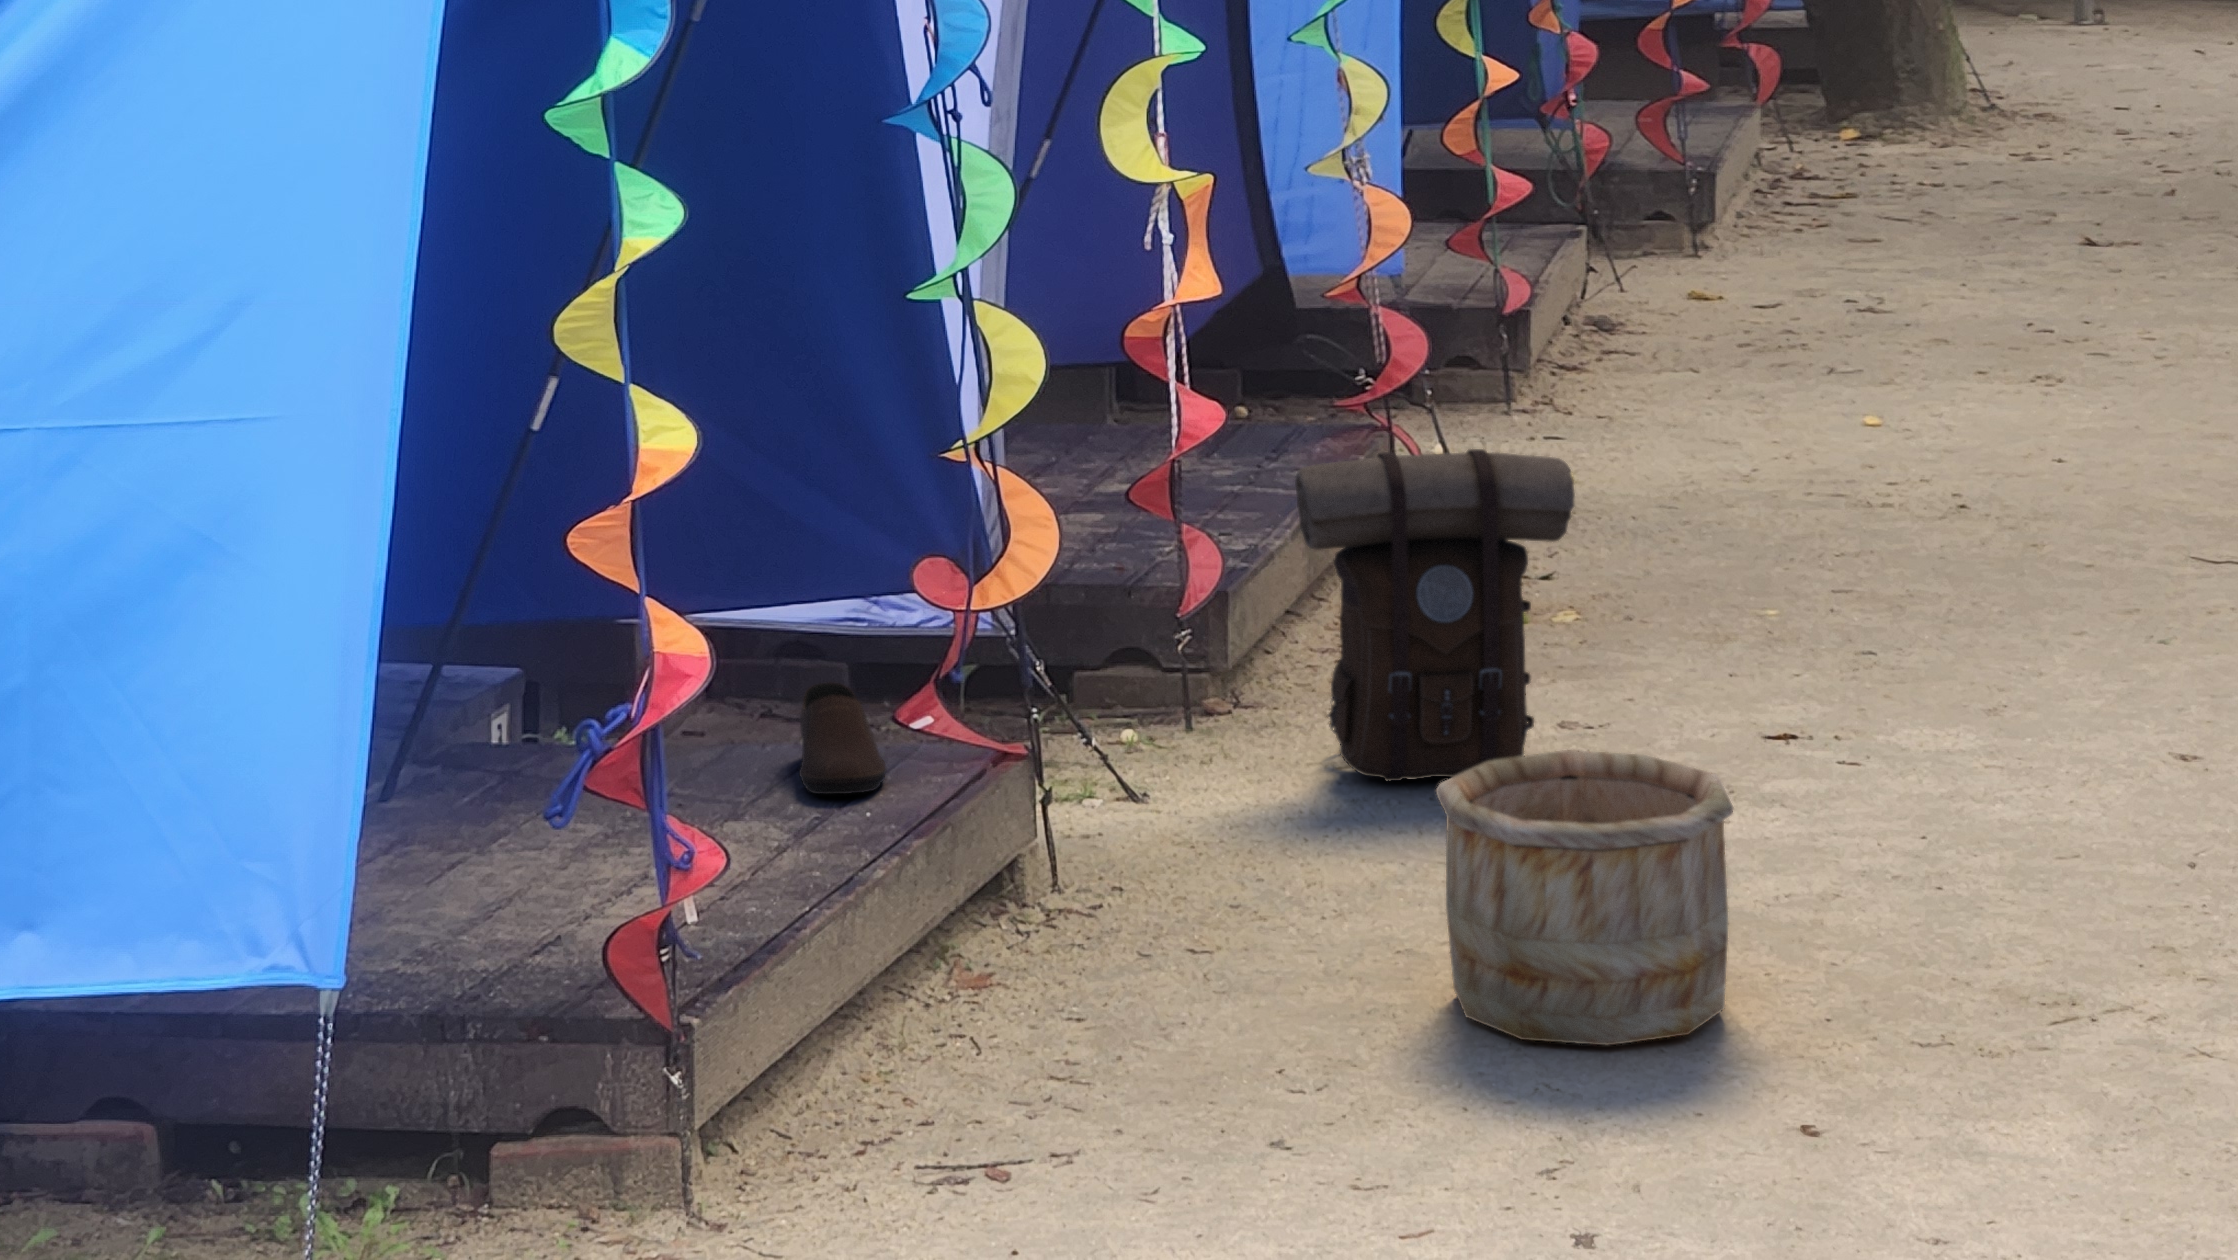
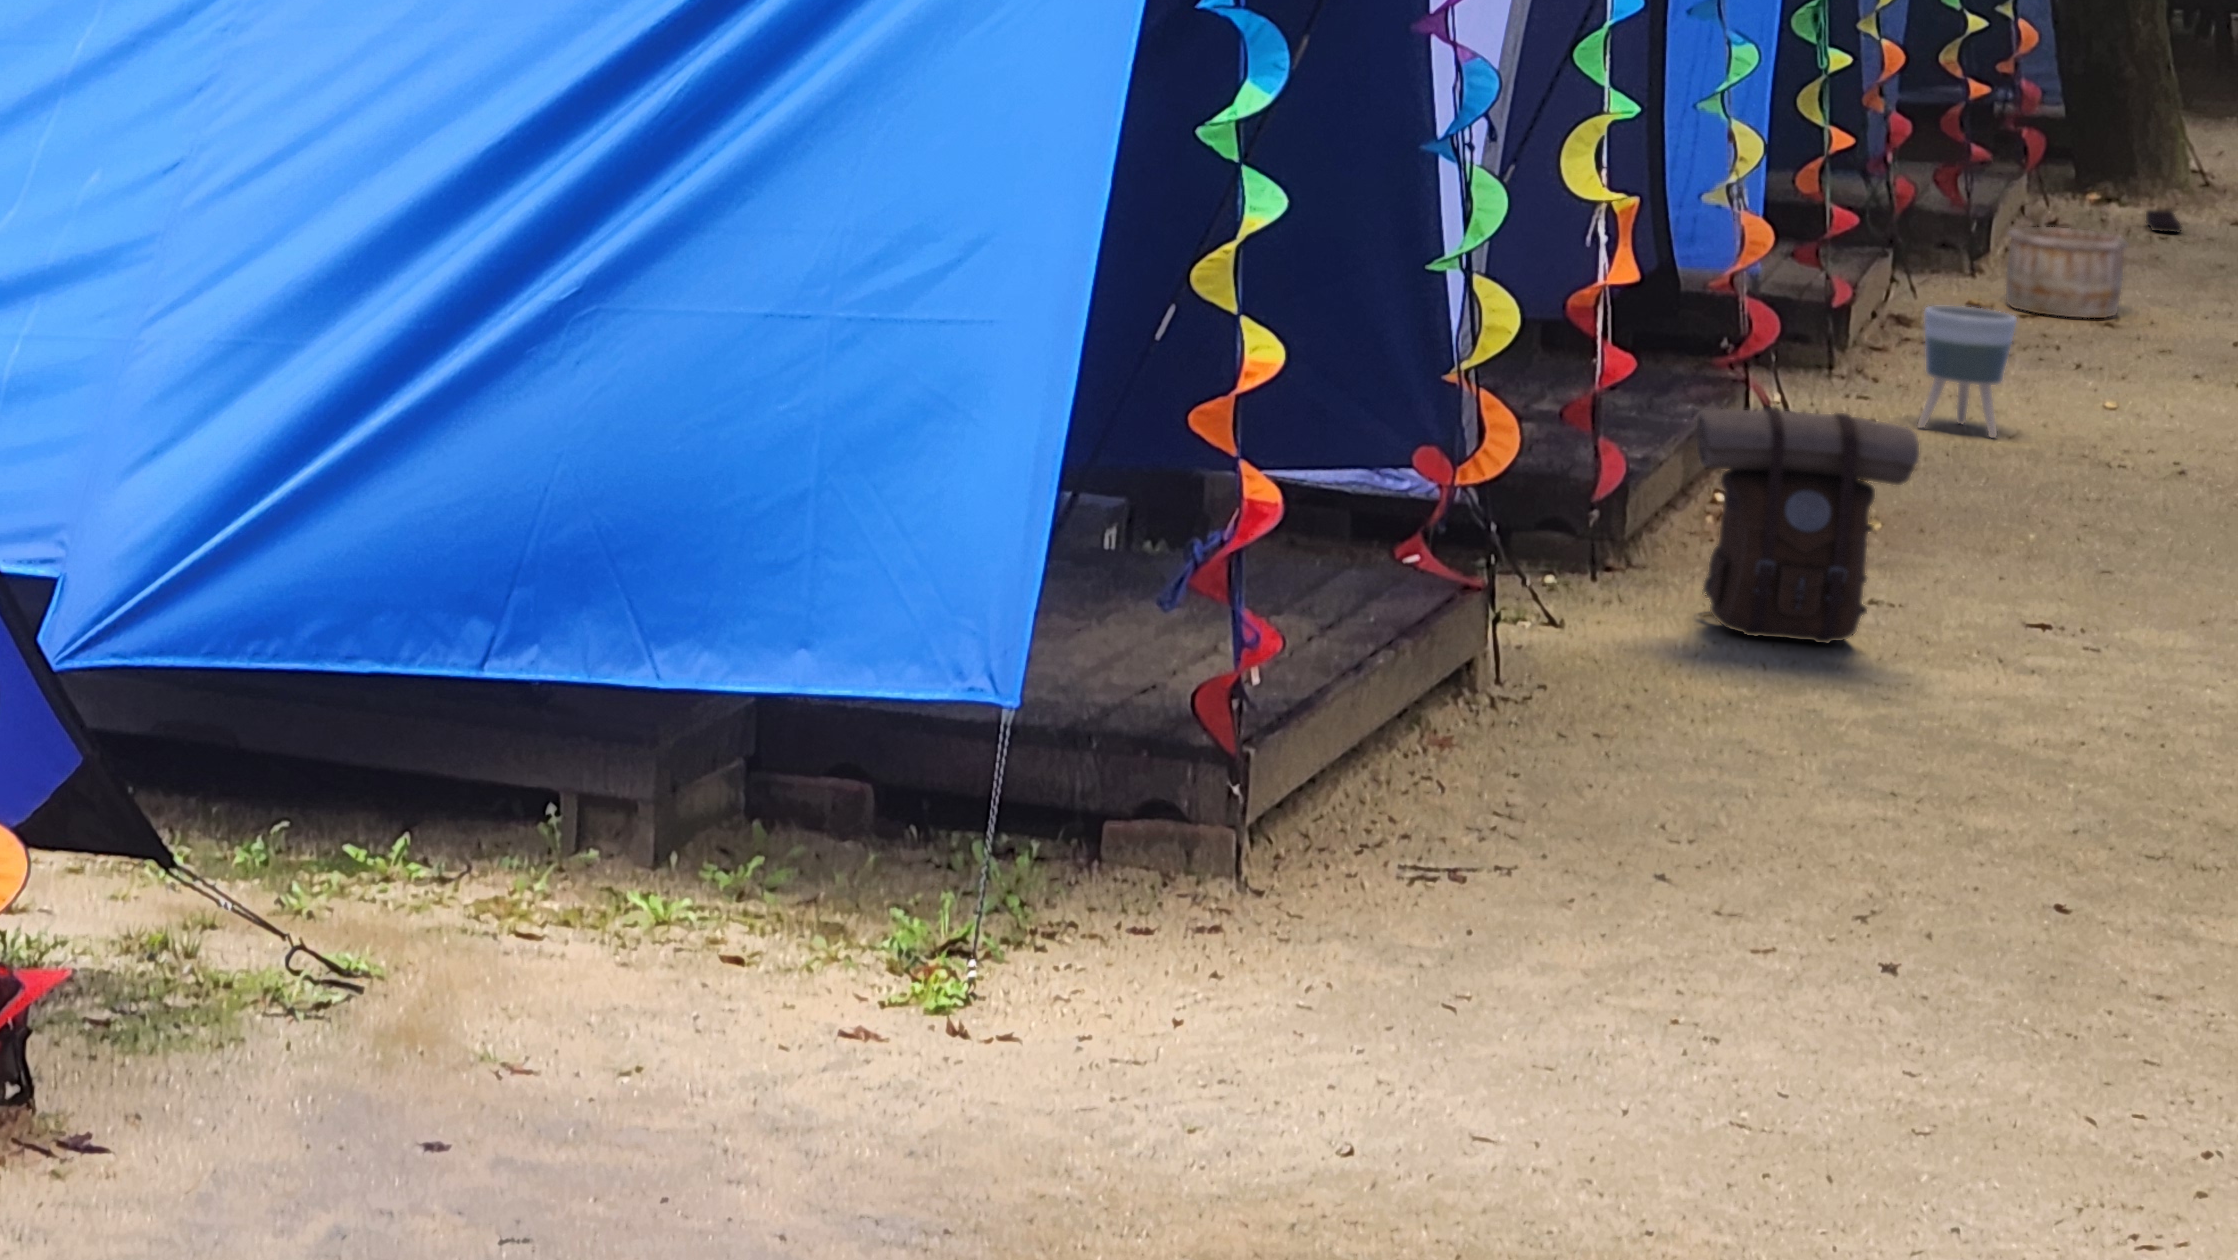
planter: none [1610,280,1719,453] -> present [1918,306,2016,438]
shoe: present [799,682,887,794] -> present [2146,210,2182,232]
wooden bucket: present [1436,750,1733,1046] -> present [2006,227,2128,318]

